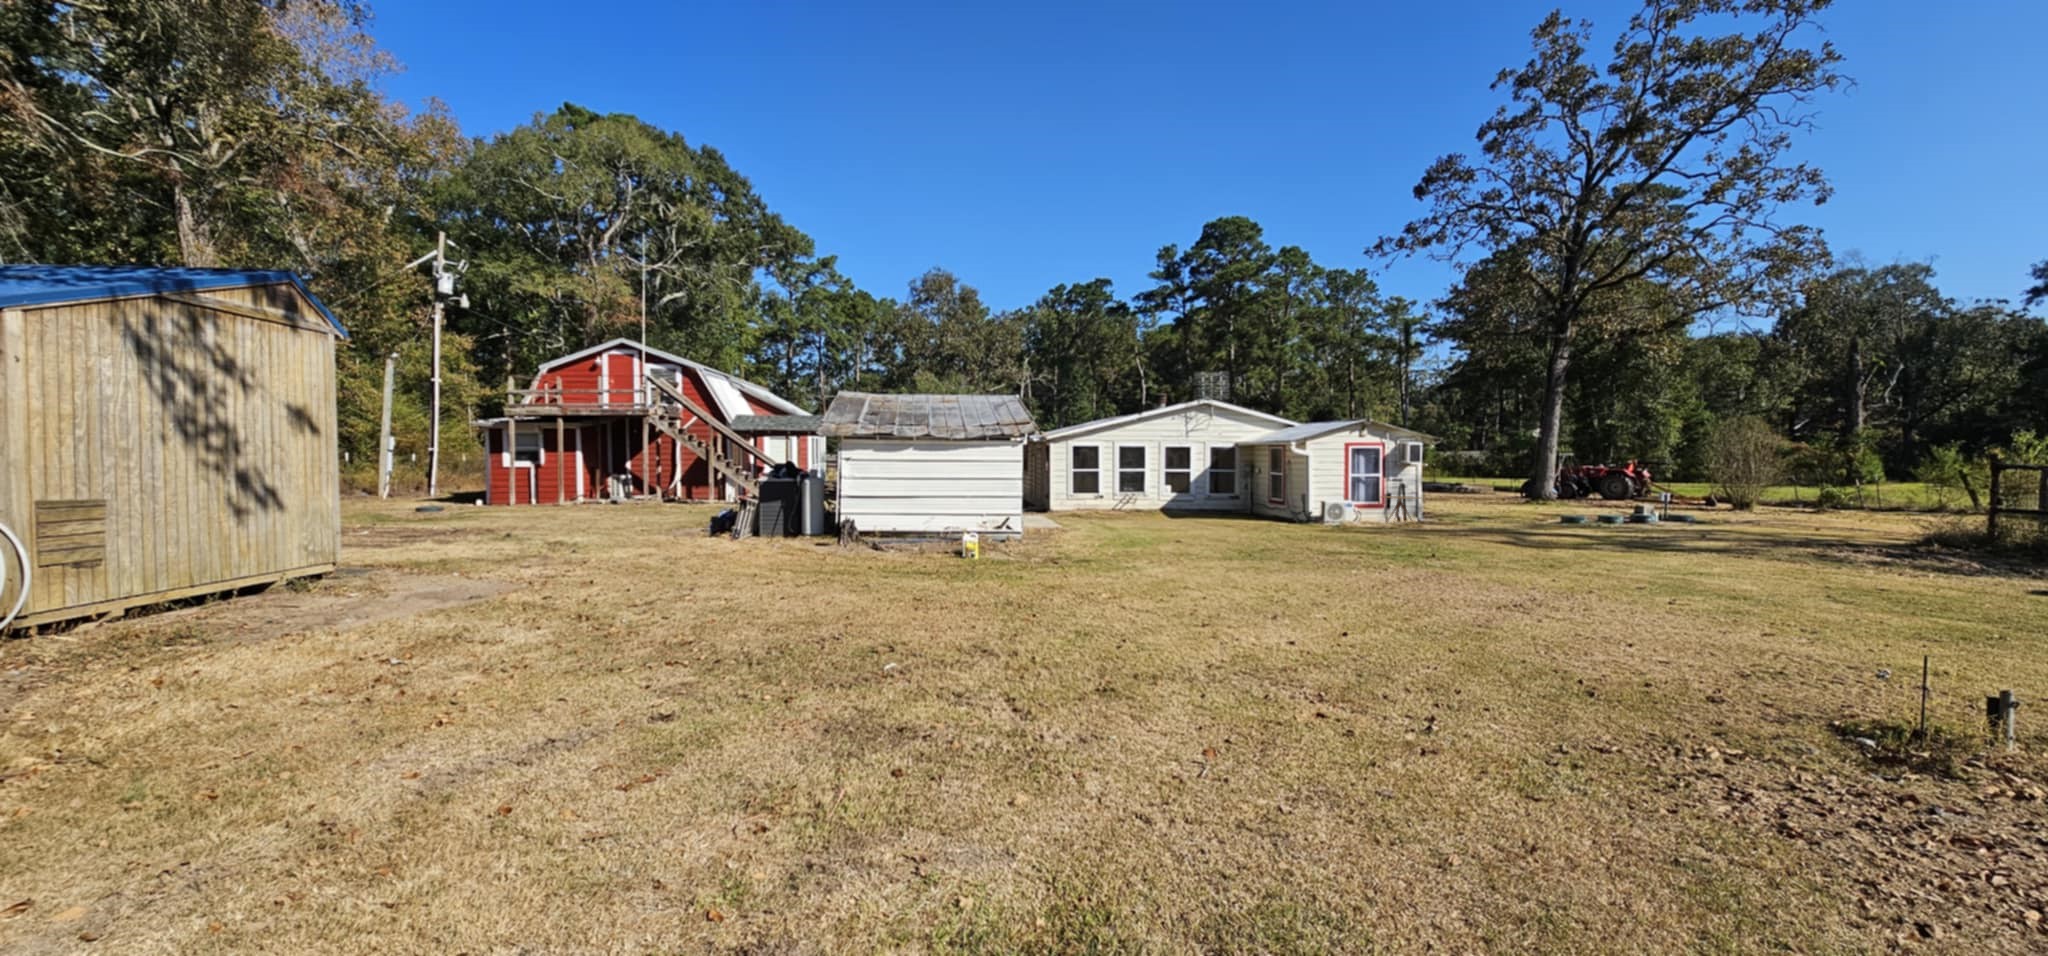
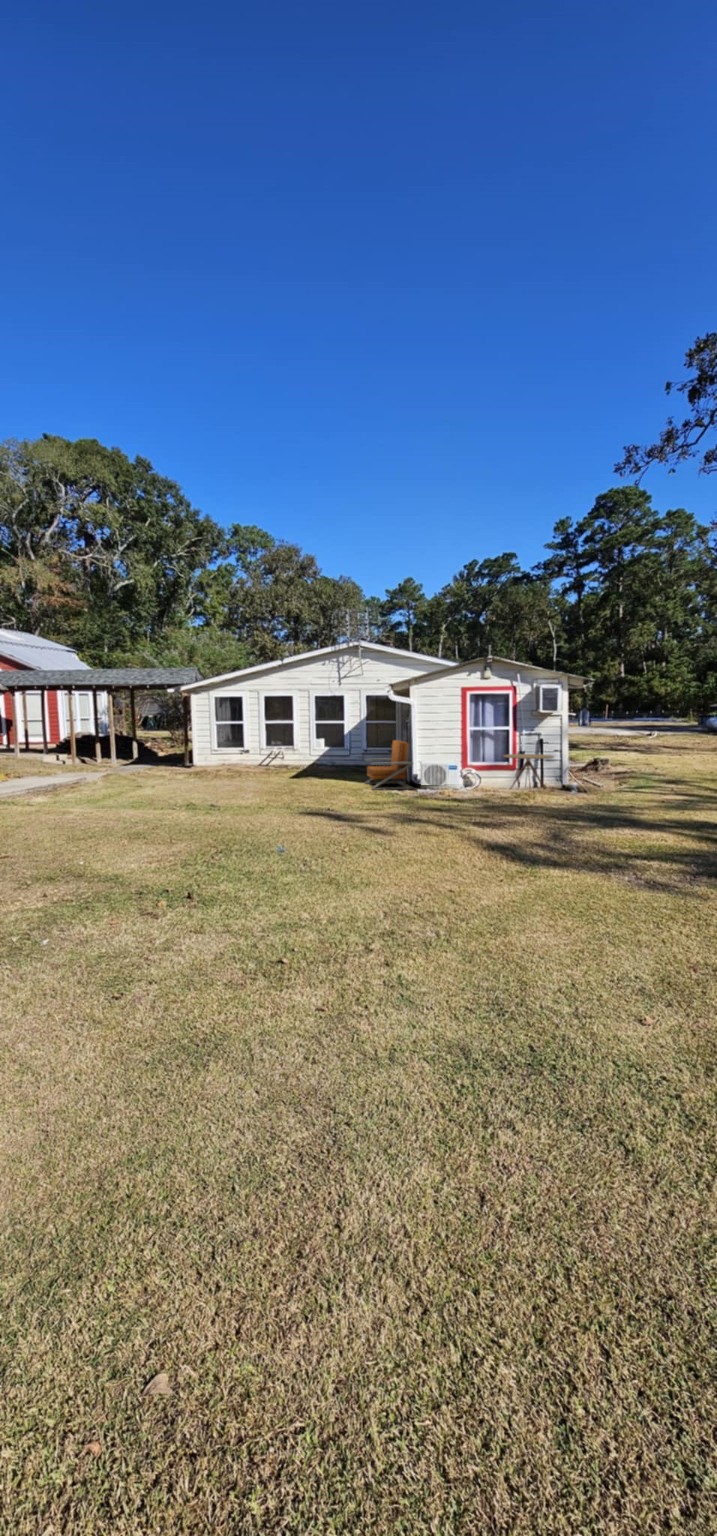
lounge chair: none [1257,484,1309,523] -> present [365,740,413,790]

